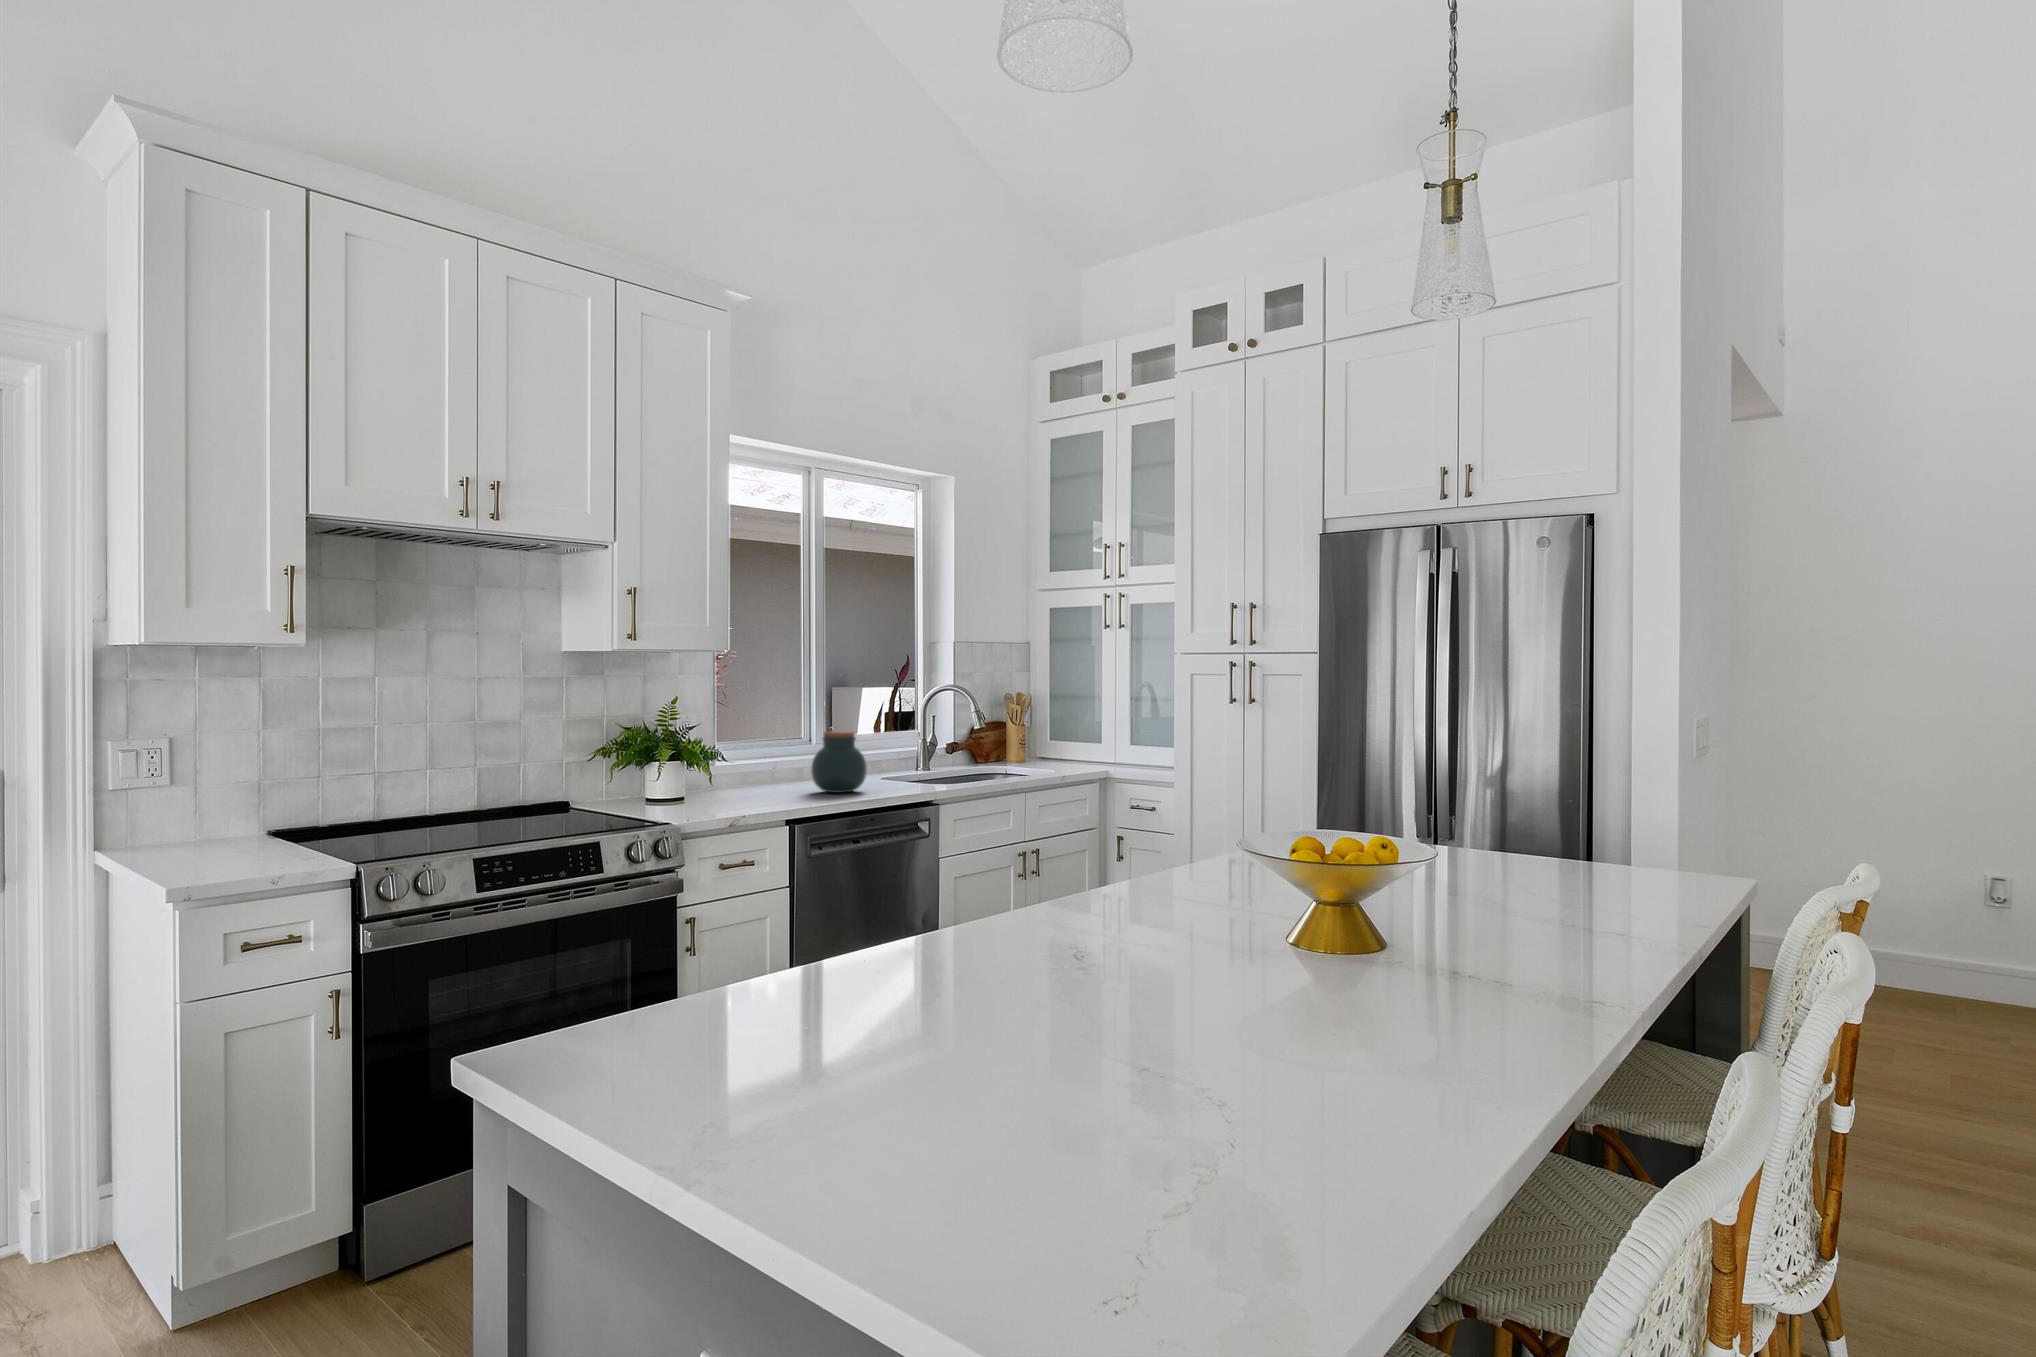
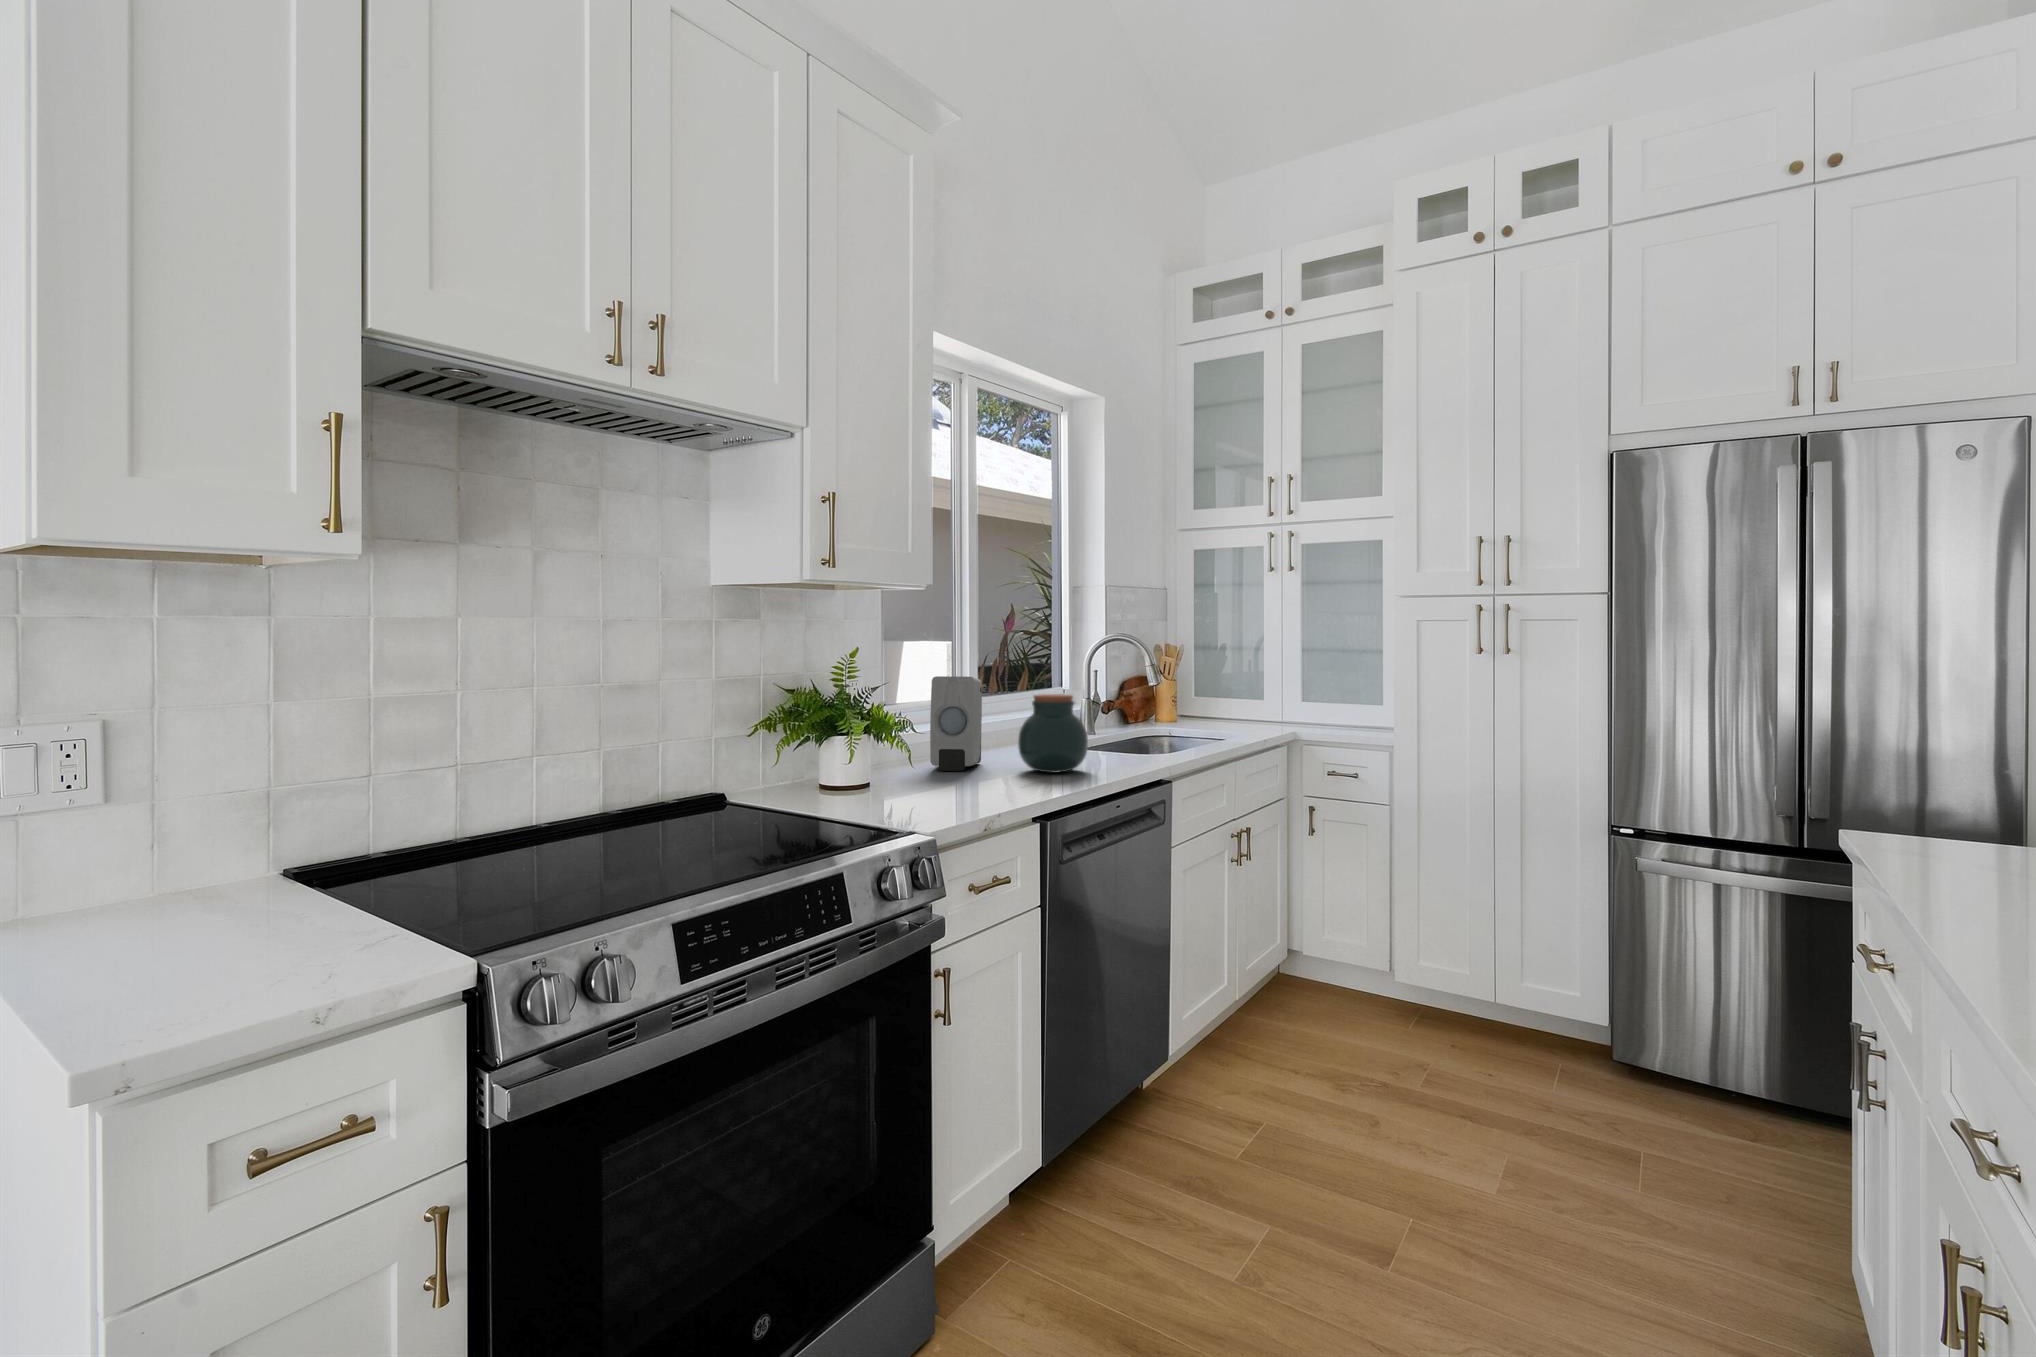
soap dispenser: none [746,718,797,791] -> present [930,676,982,771]

